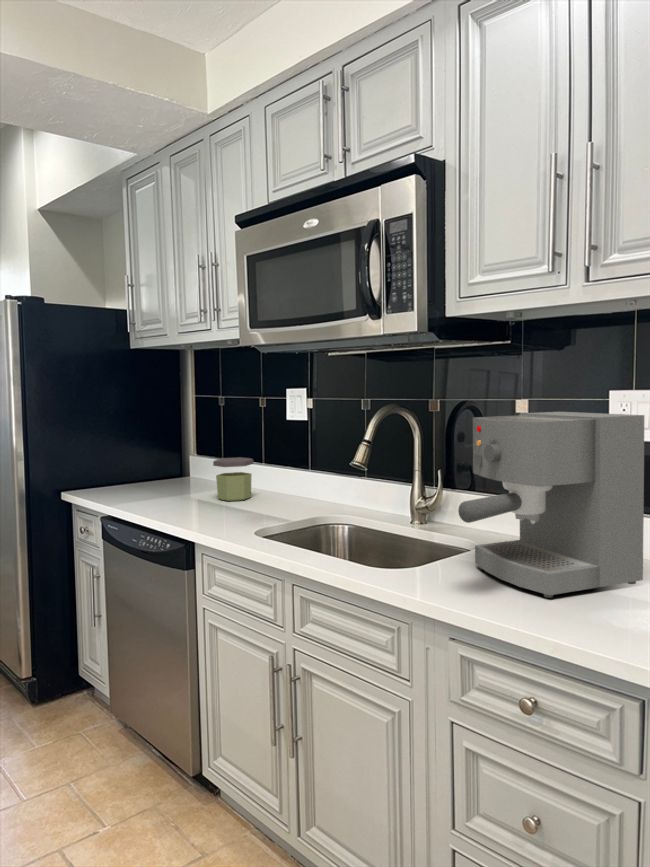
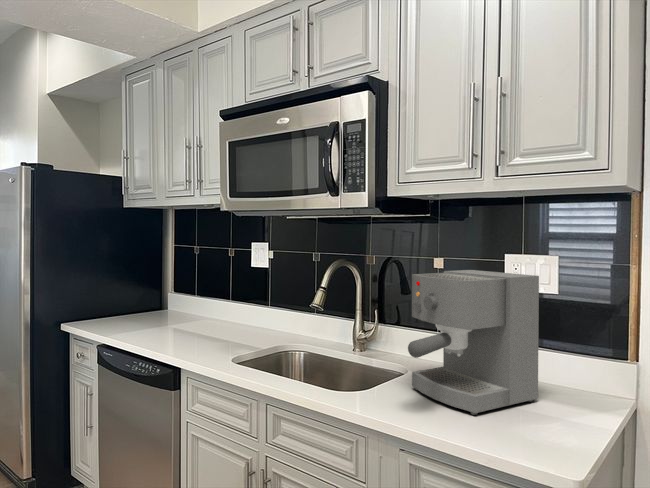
jar: present [213,457,253,501] -> none [192,296,224,332]

